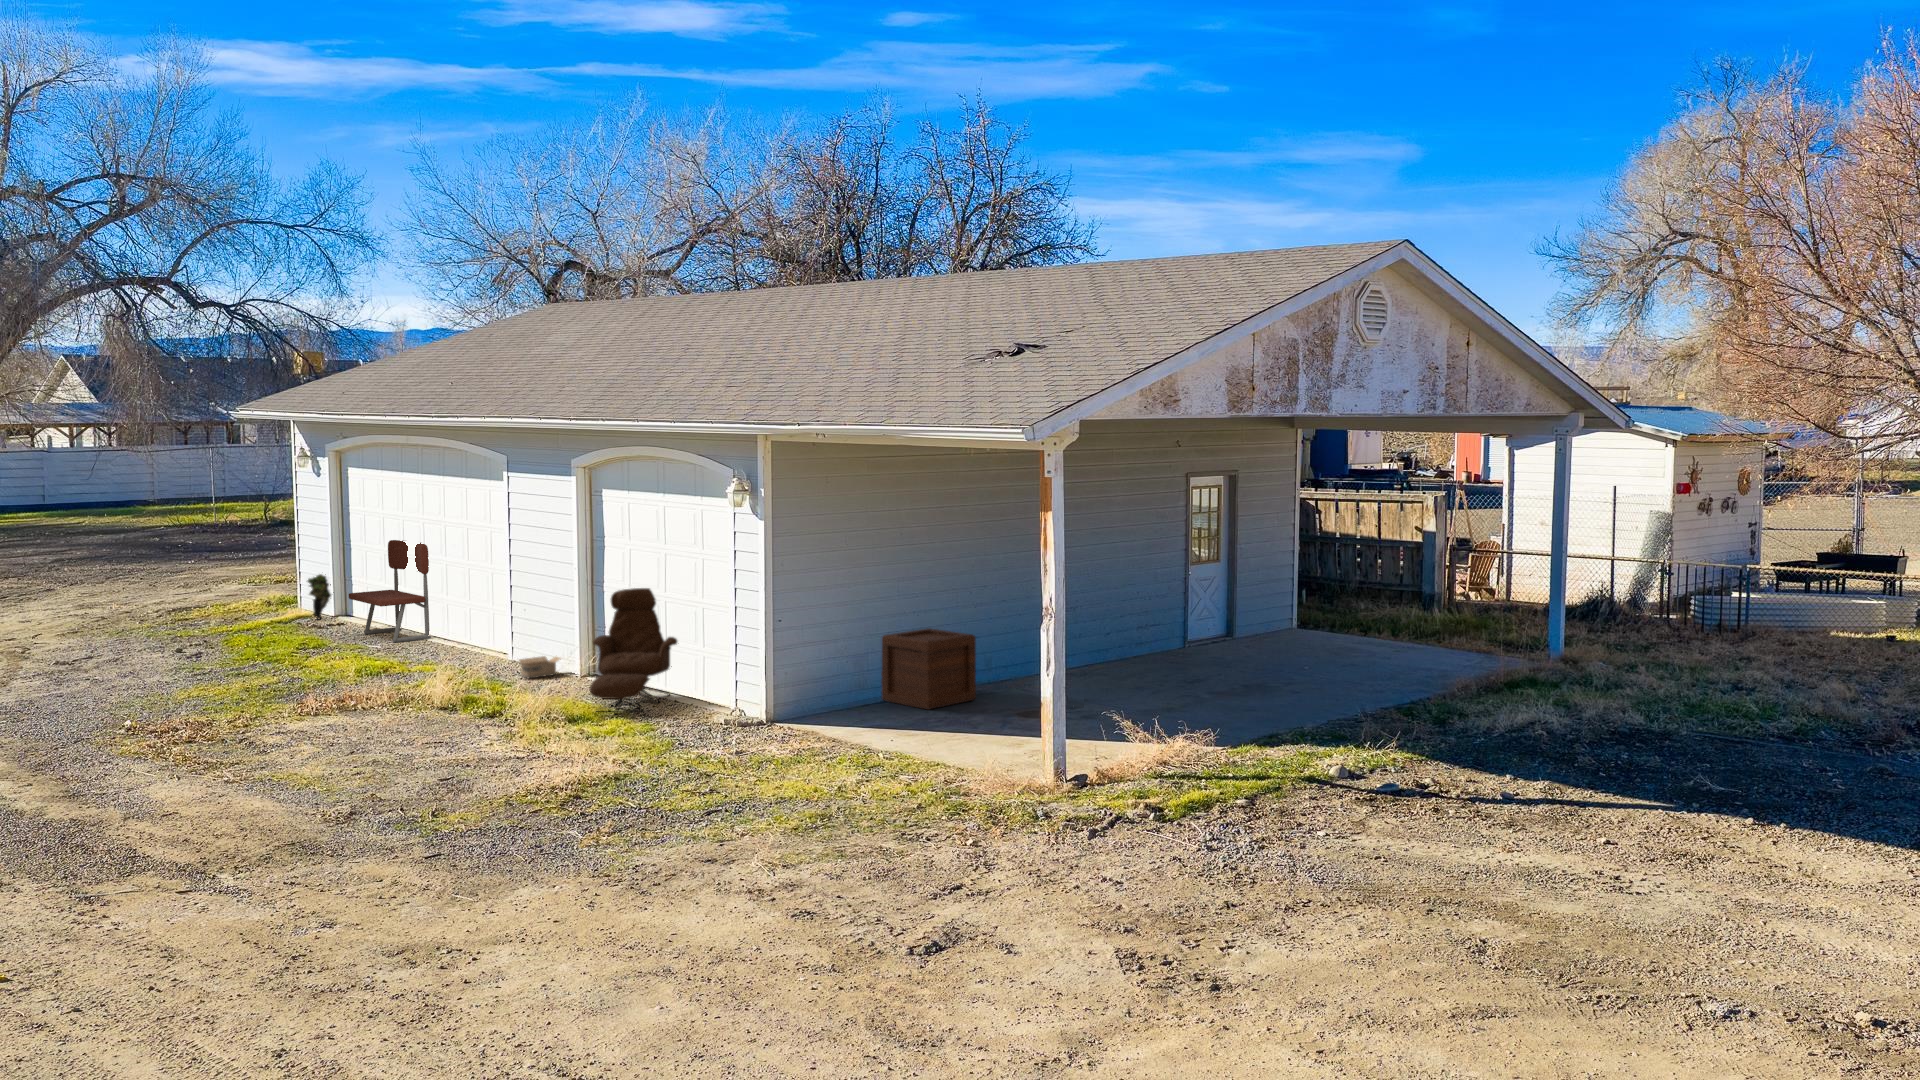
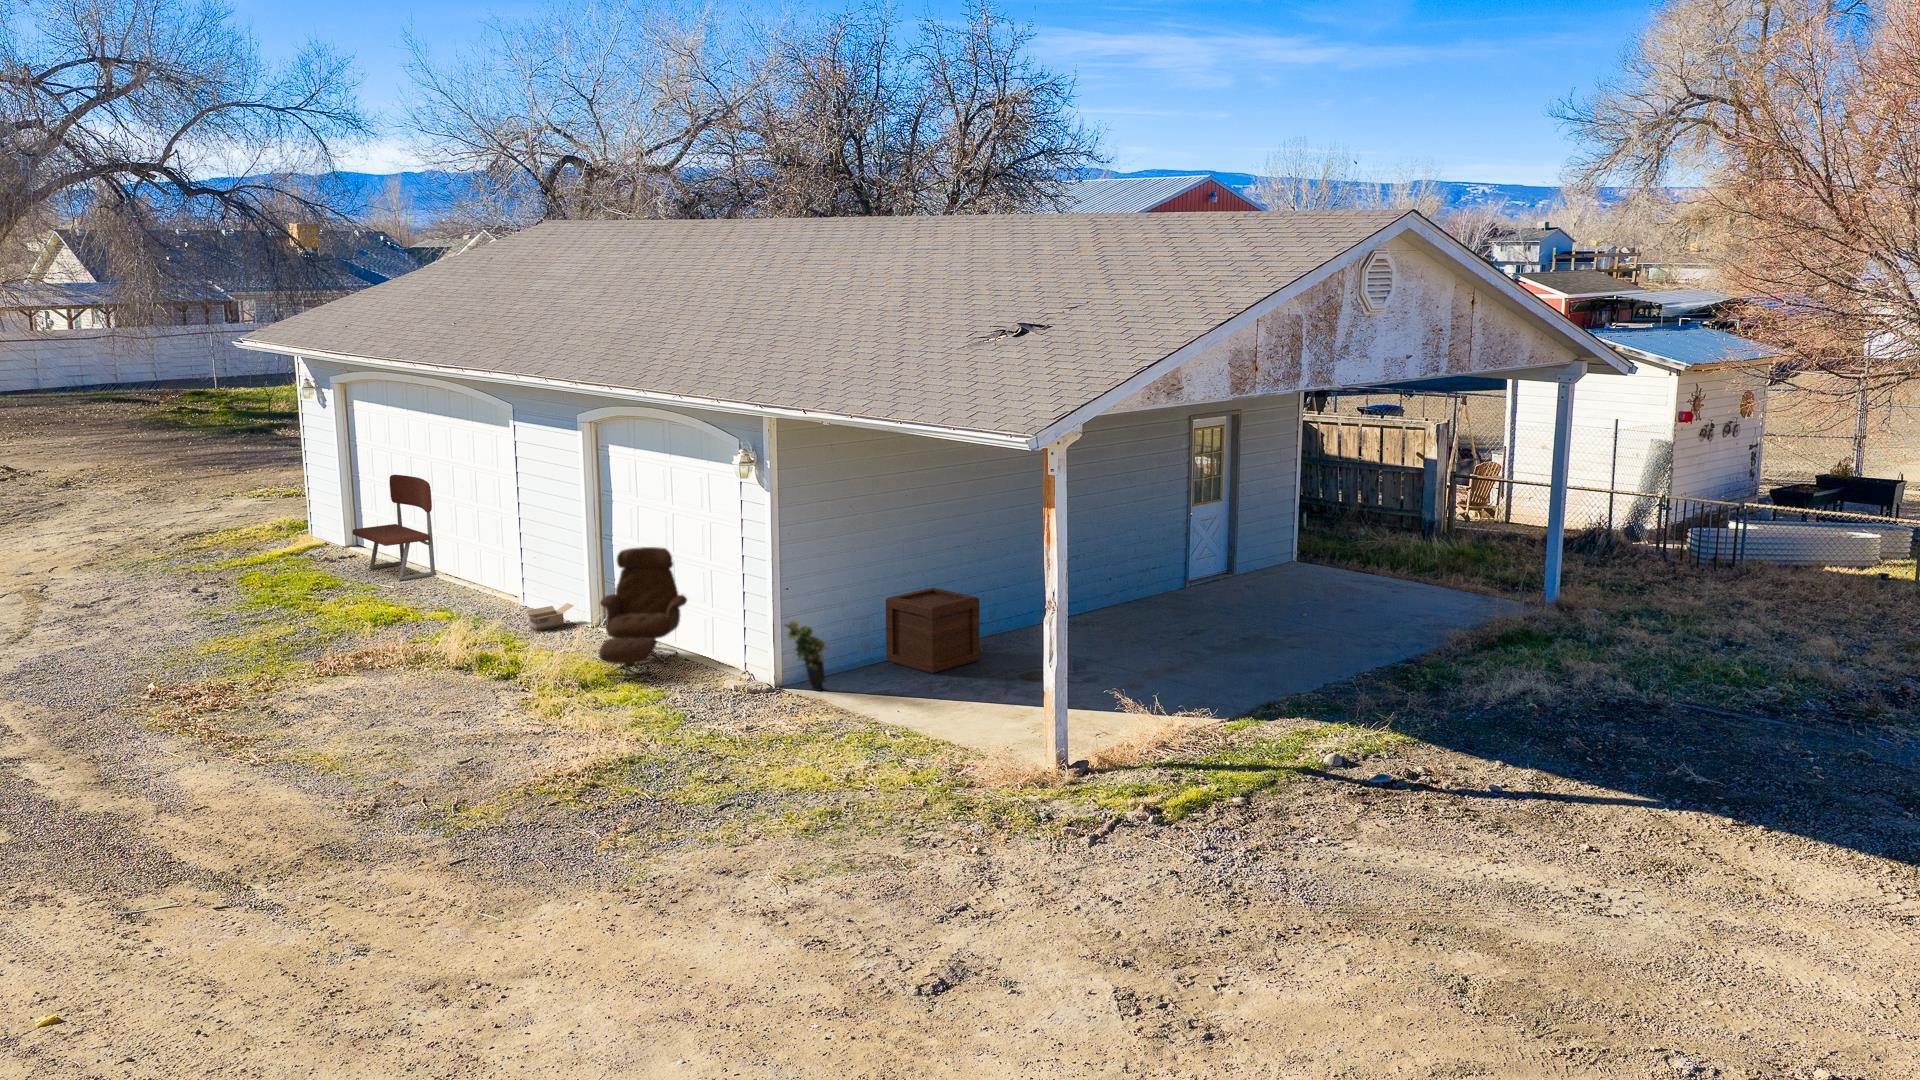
potted plant: present [308,574,334,619] -> present [785,621,827,691]

